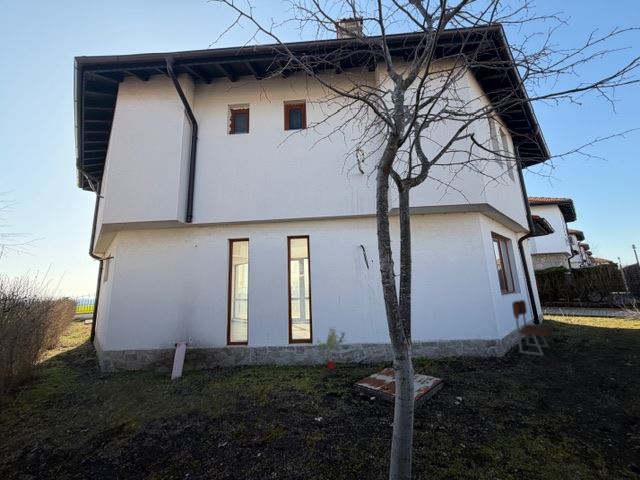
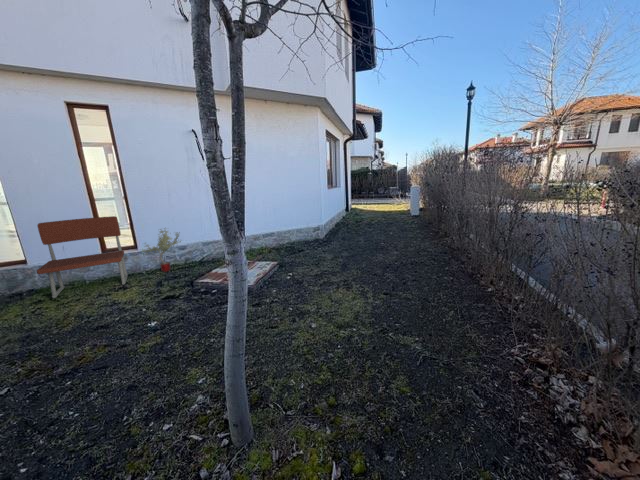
bench: present [512,300,554,356] -> present [37,216,128,298]

